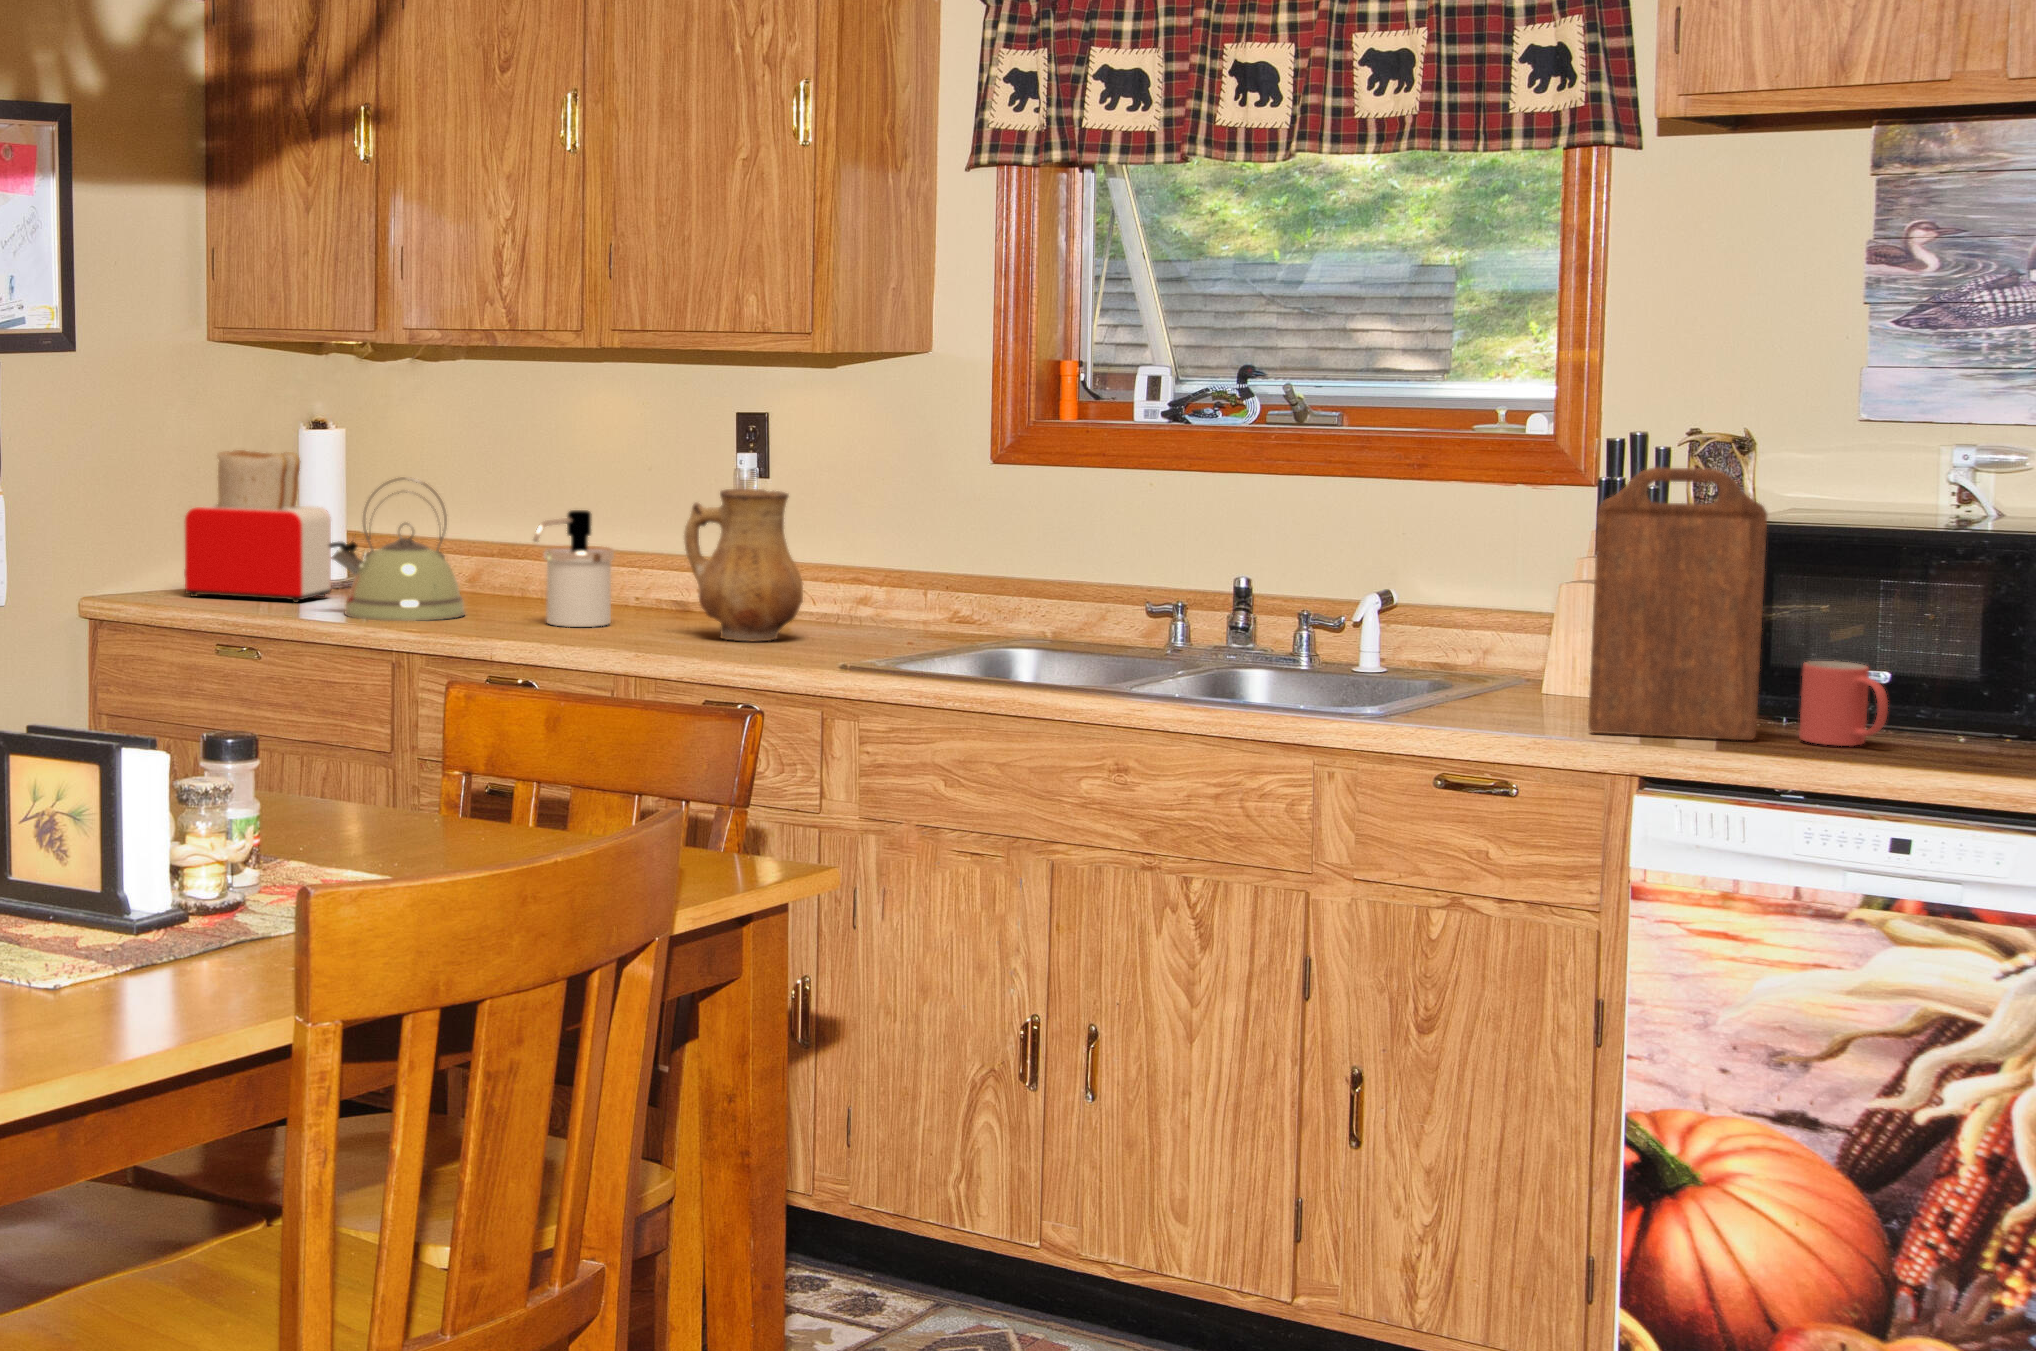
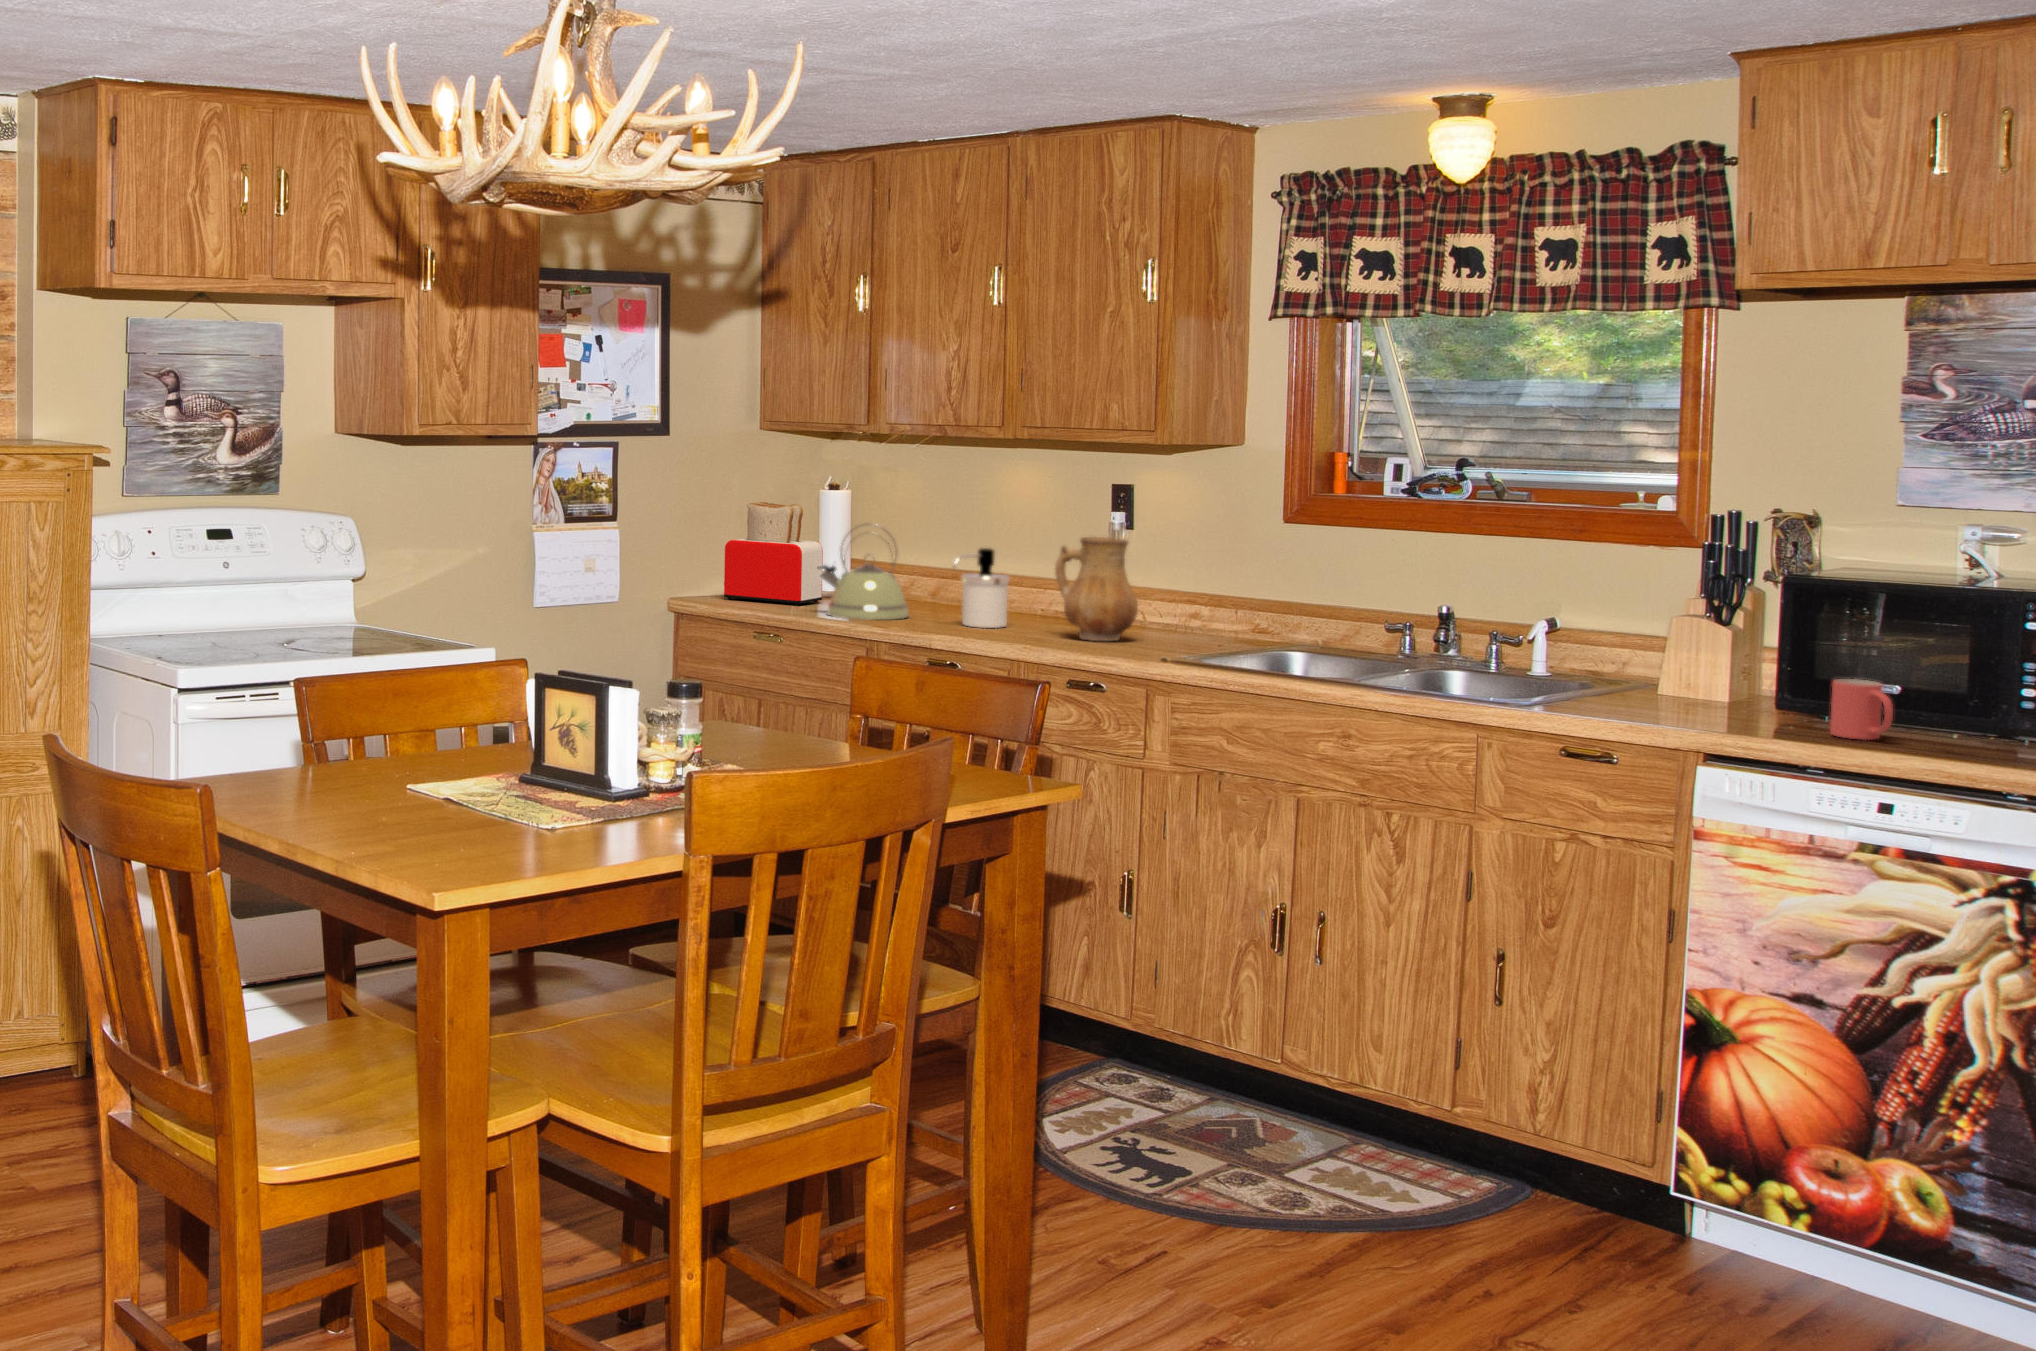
cutting board: present [1588,467,1767,740] -> none [1670,539,1803,733]

